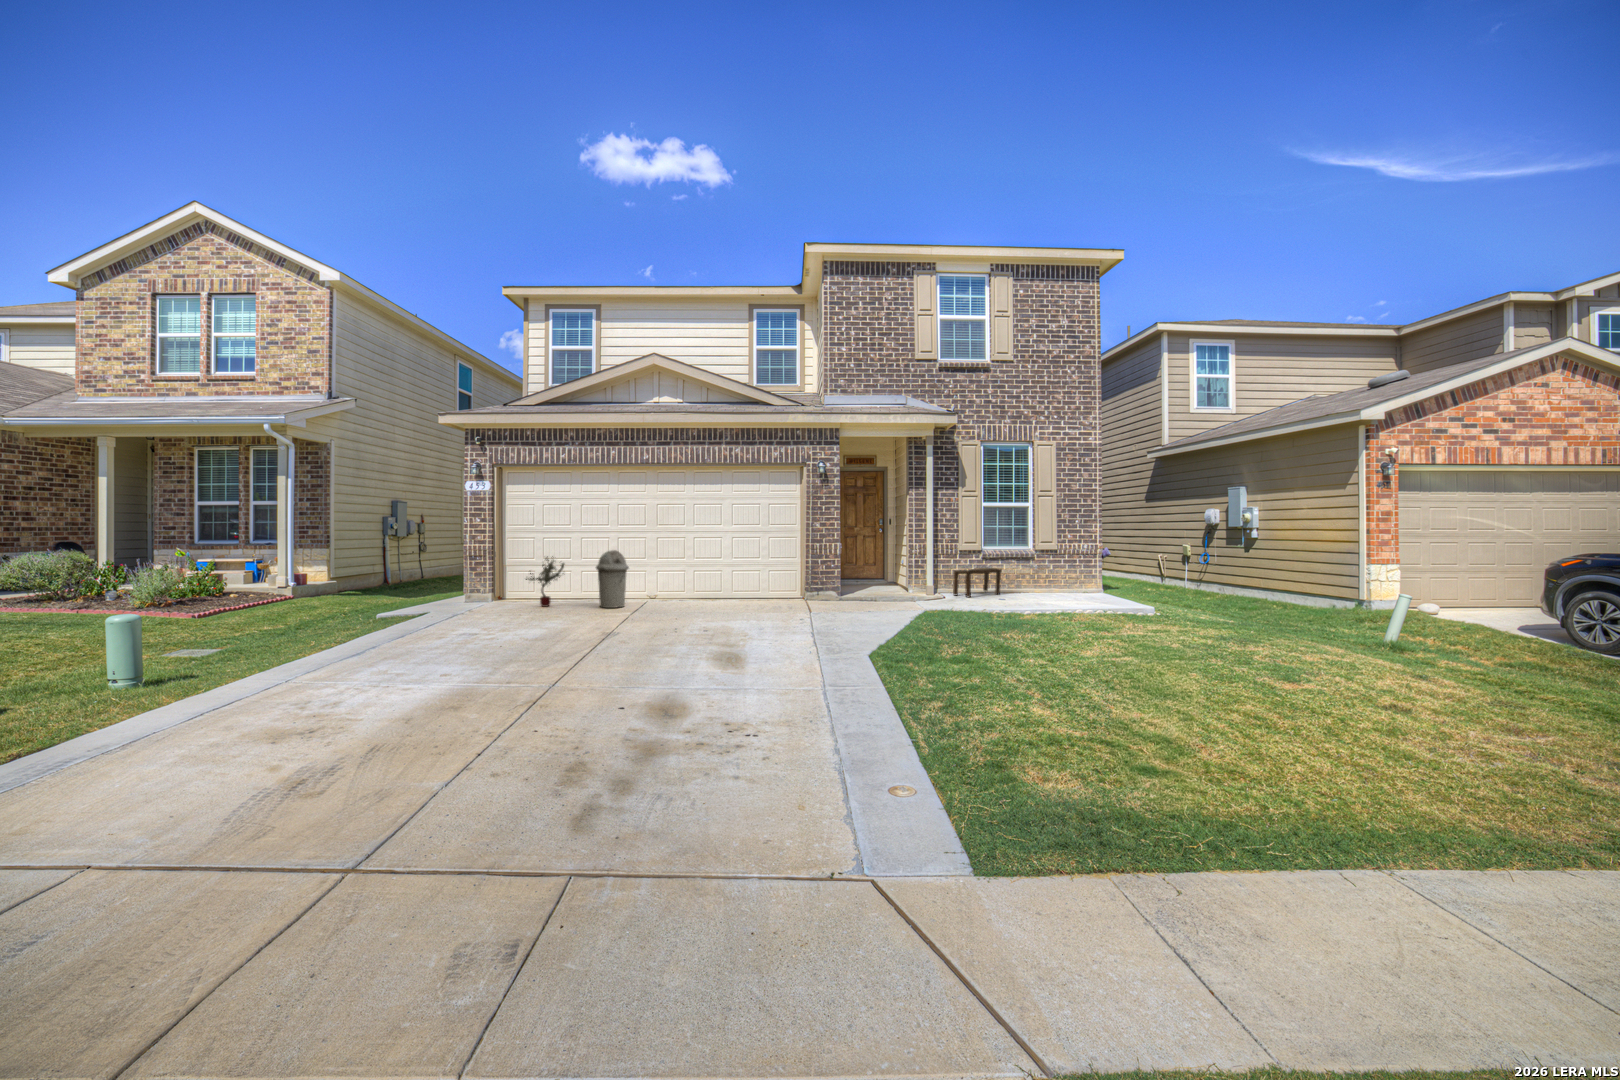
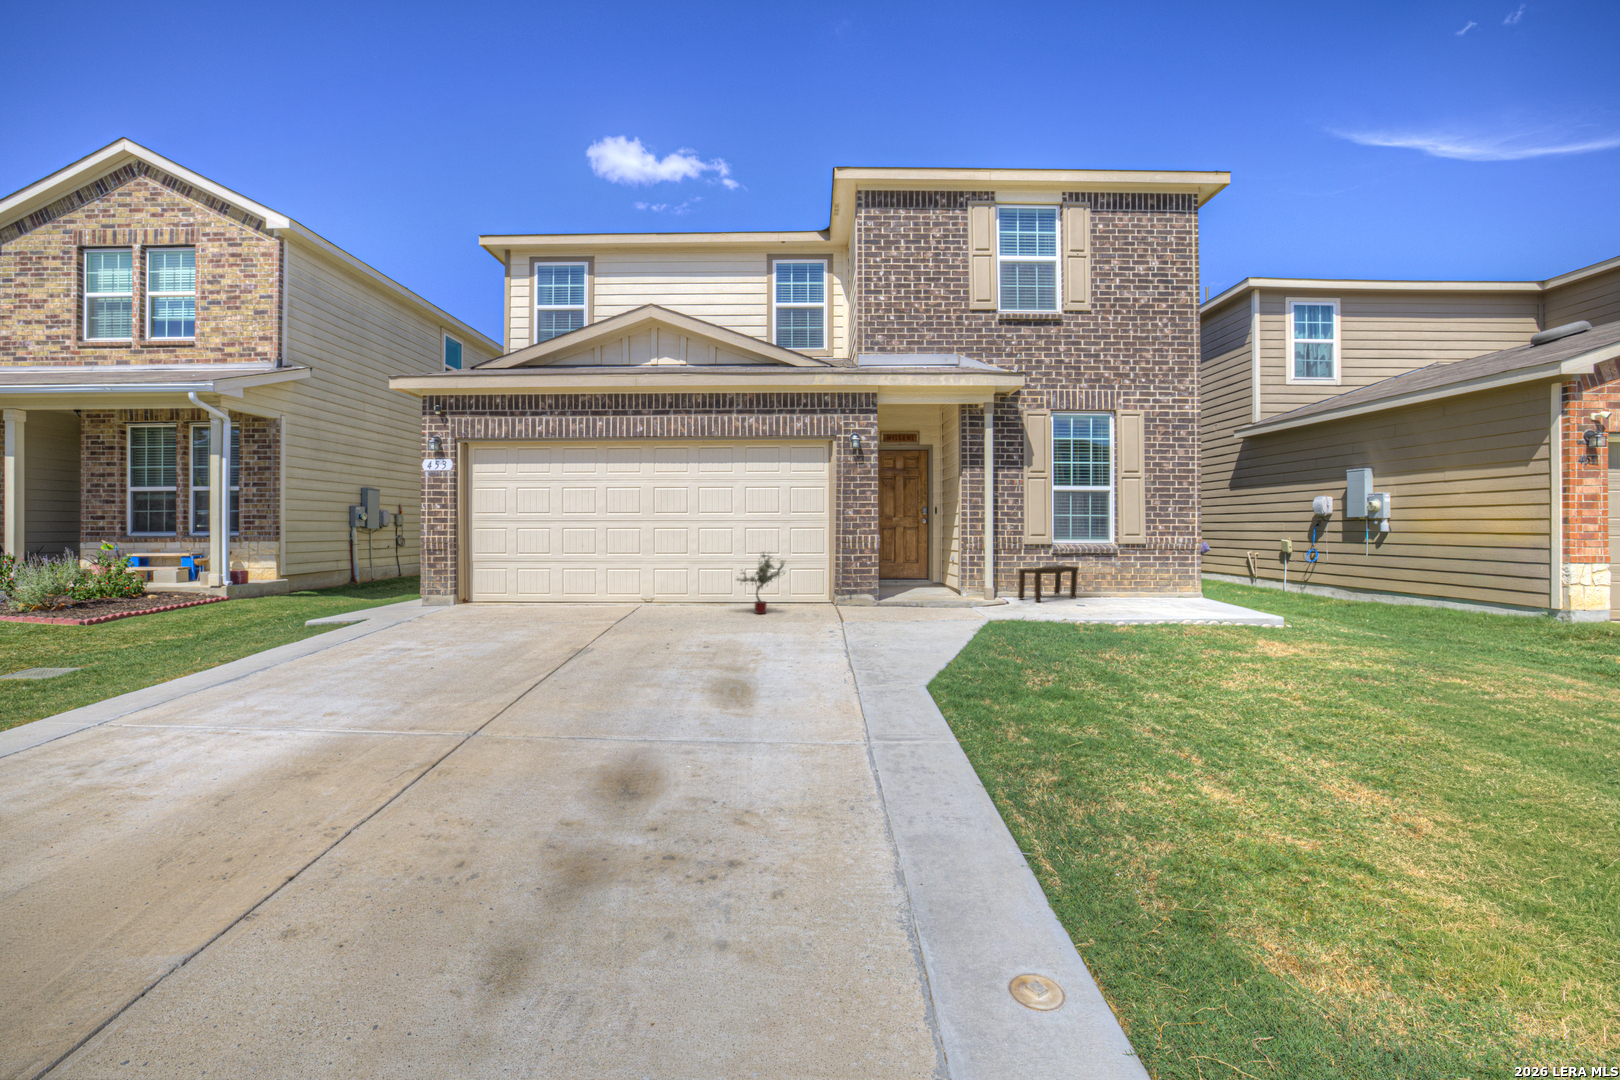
trash can: present [596,550,629,608] -> none [577,543,618,616]
potted tree: present [526,556,564,607] -> present [737,552,785,614]

